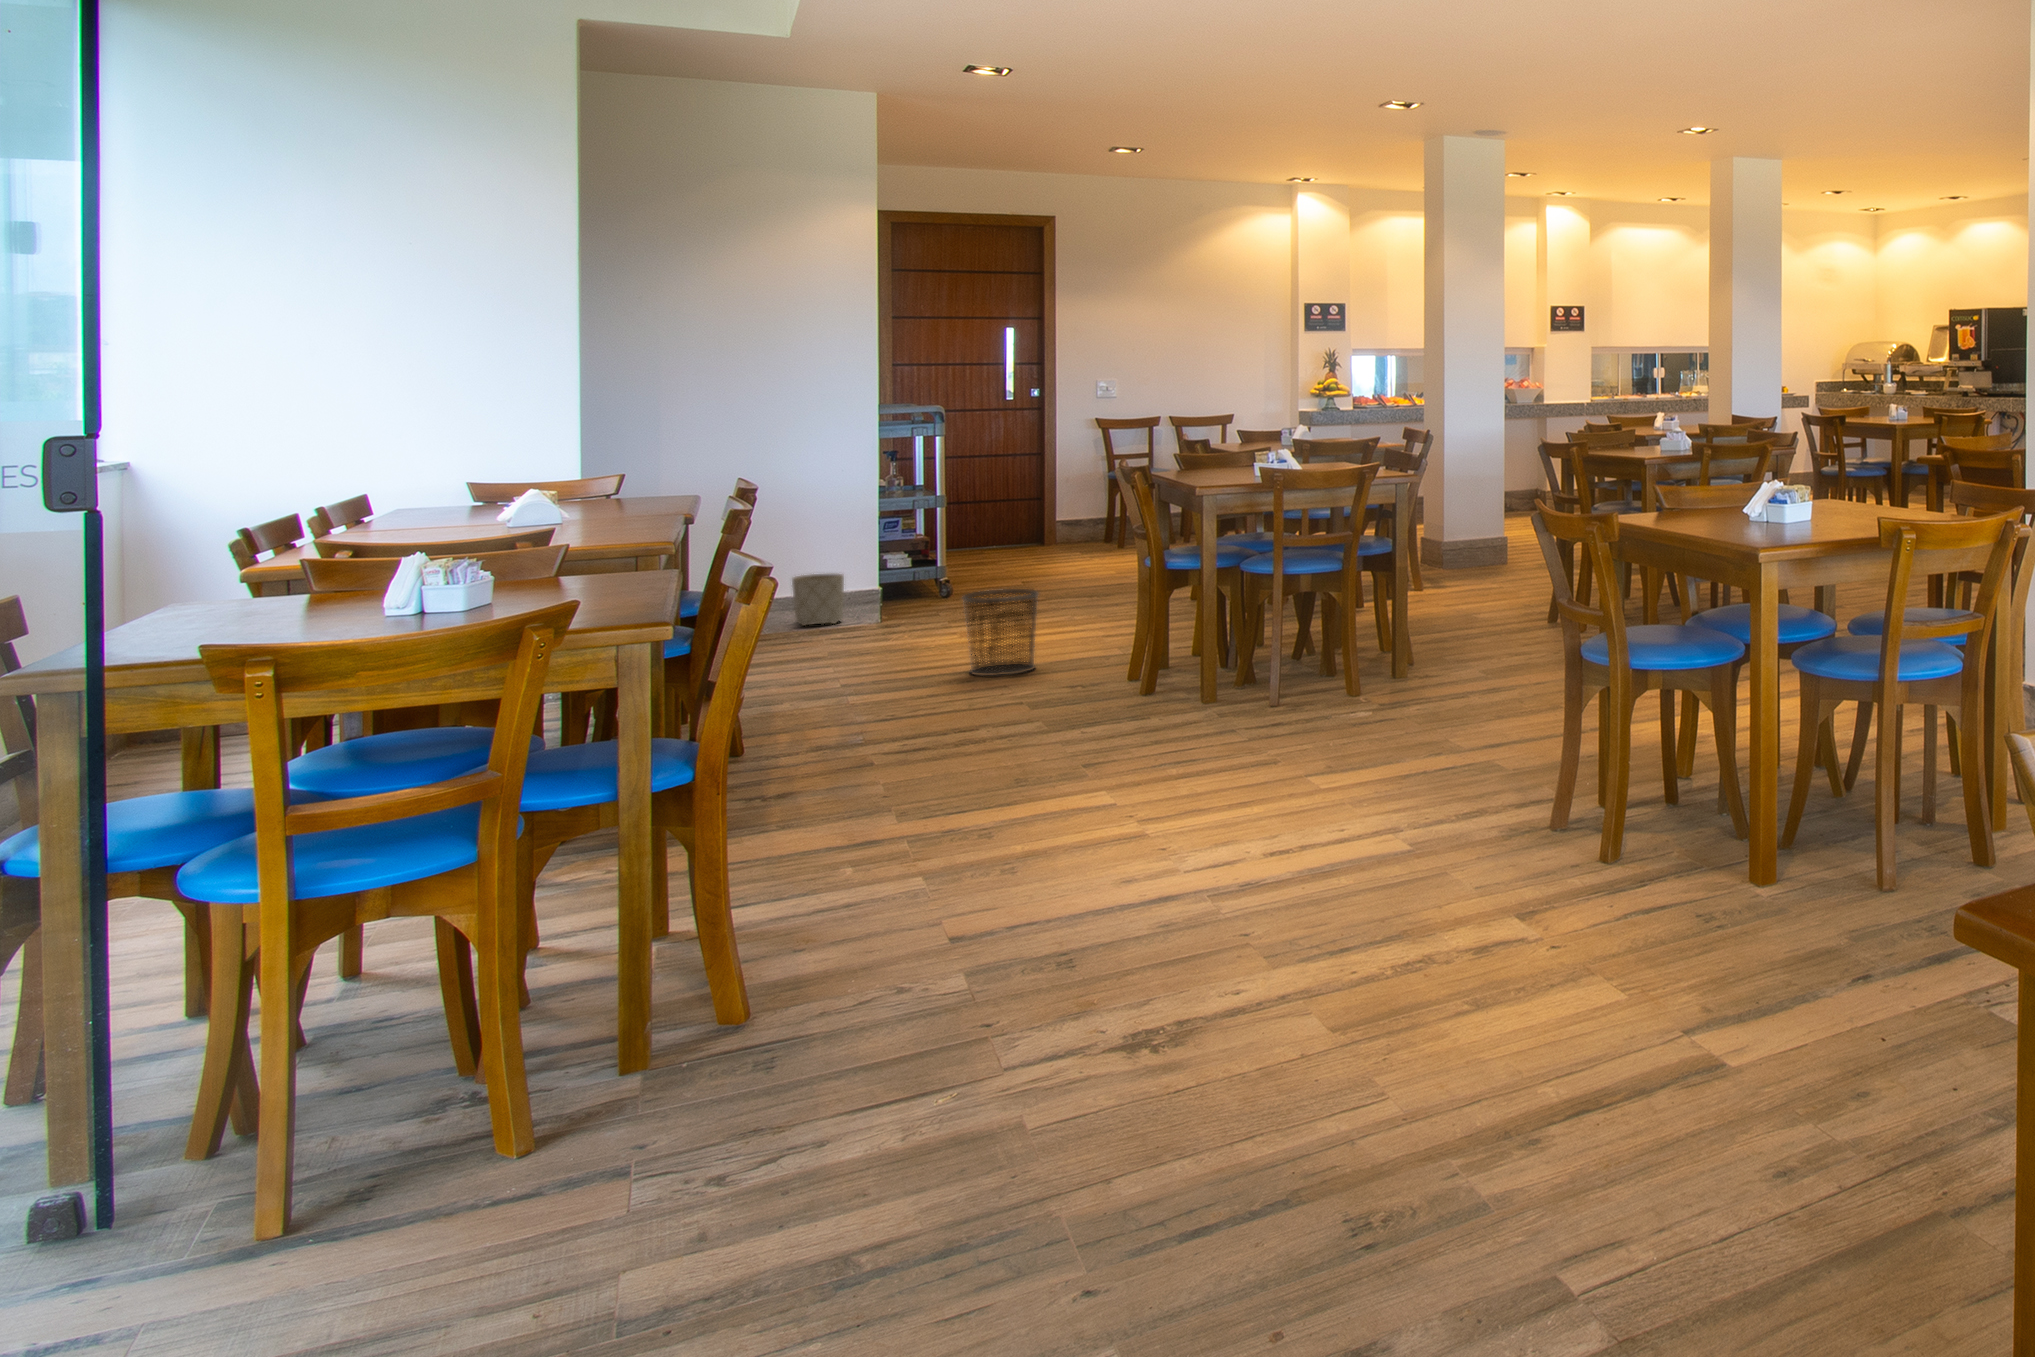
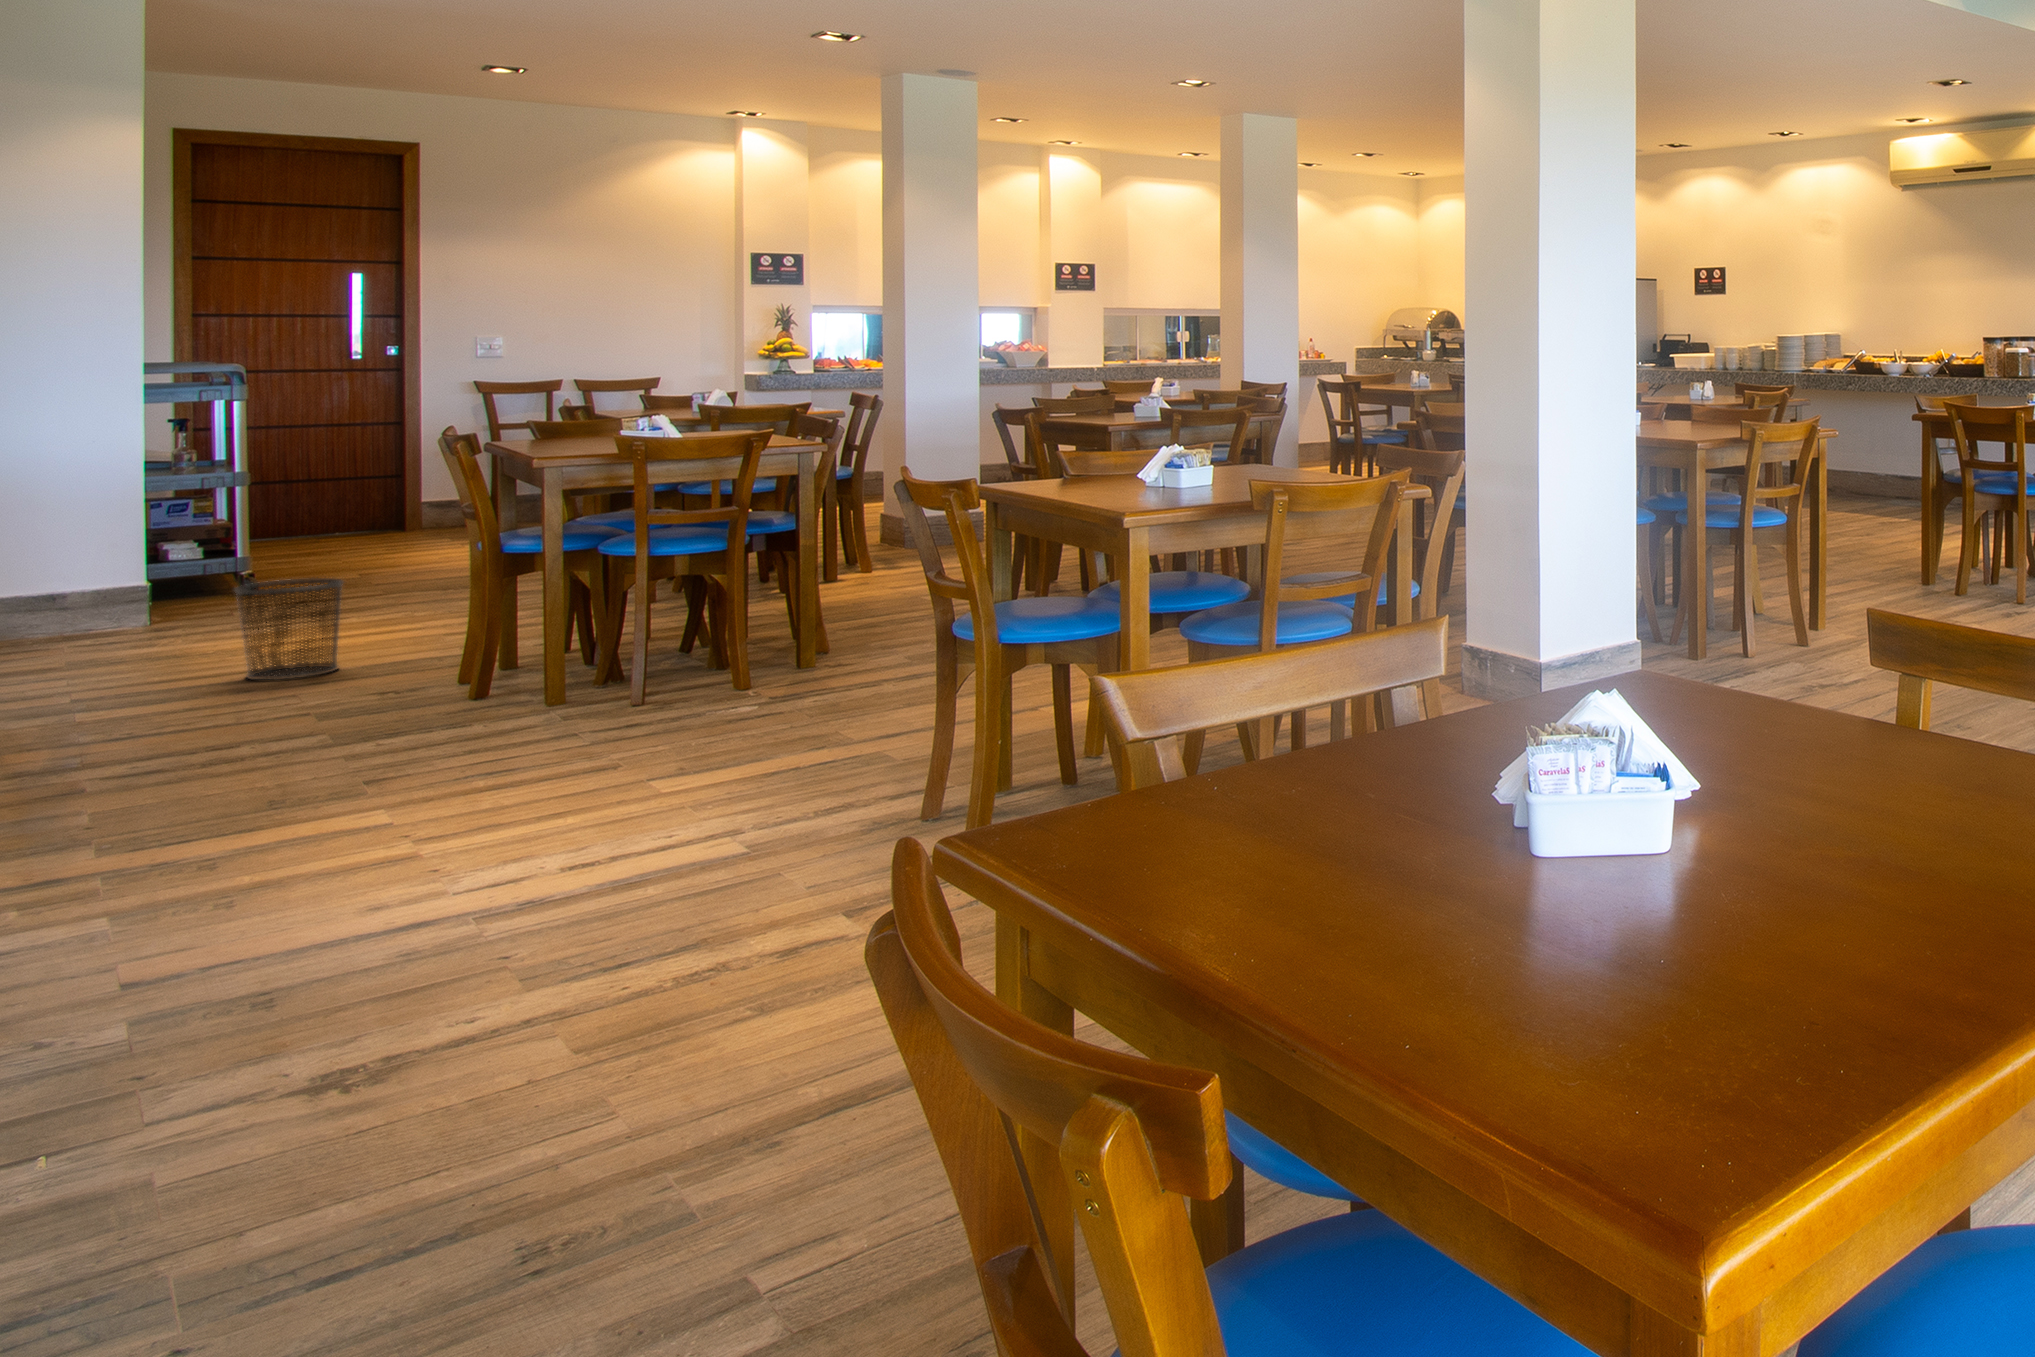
planter: present [792,573,844,626] -> none [7,568,87,633]

